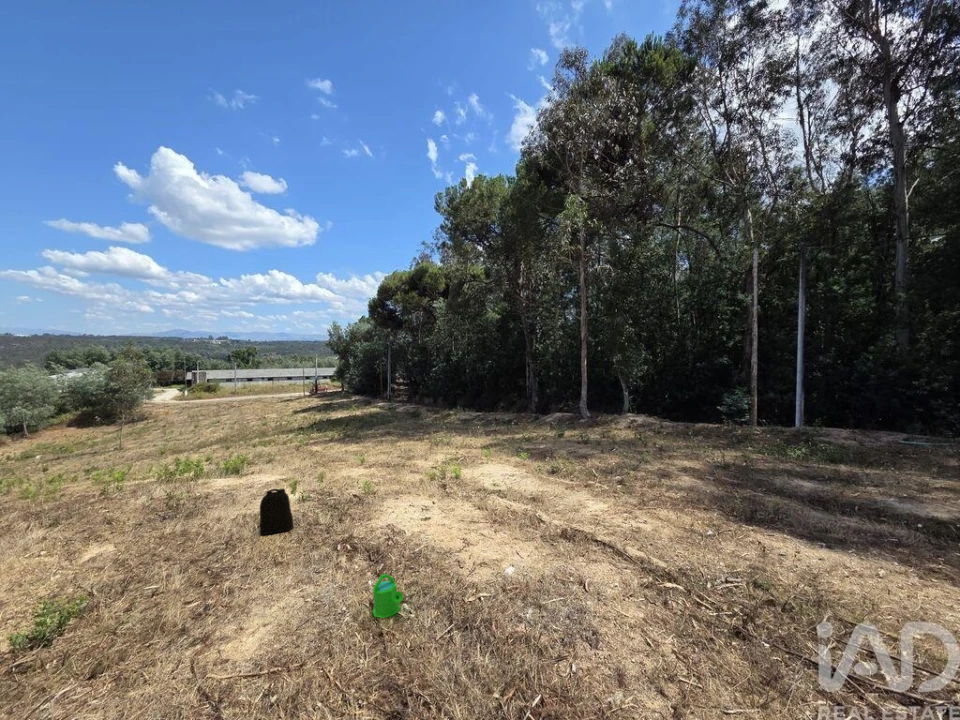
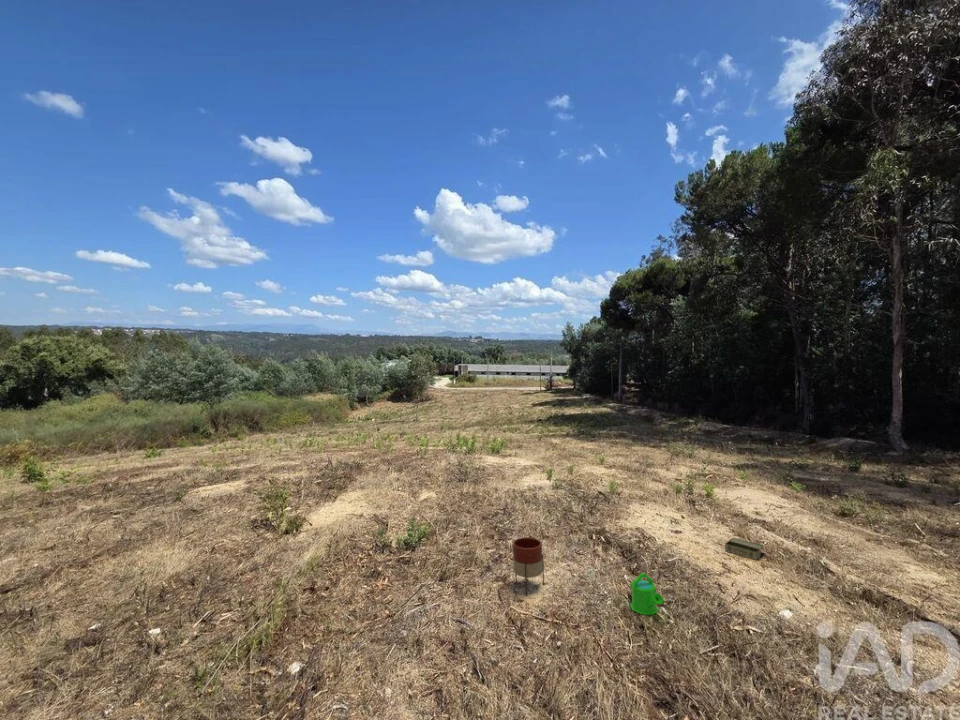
backpack: present [260,489,293,535] -> none [519,473,547,512]
toolbox: none [465,513,496,529] -> present [725,538,764,560]
planter: none [231,568,276,641] -> present [513,537,544,595]

